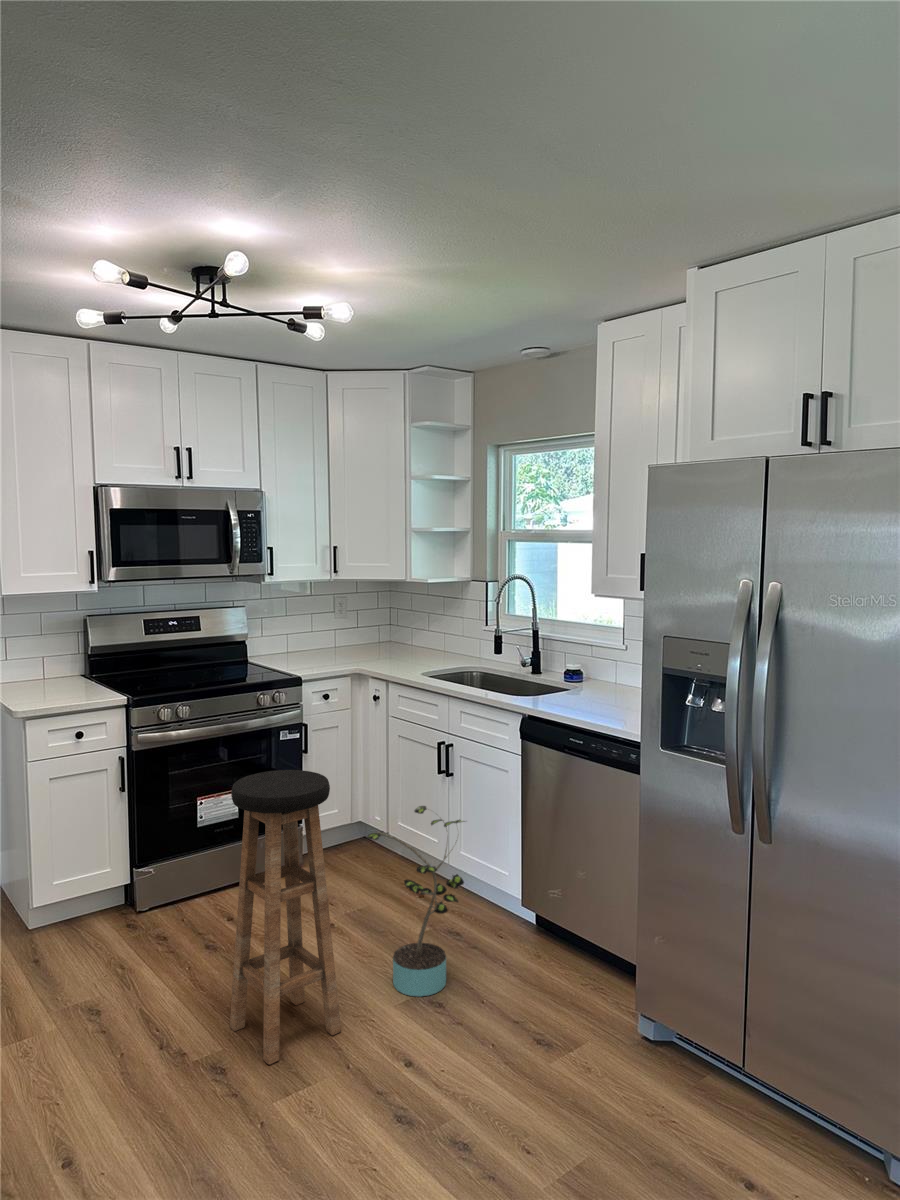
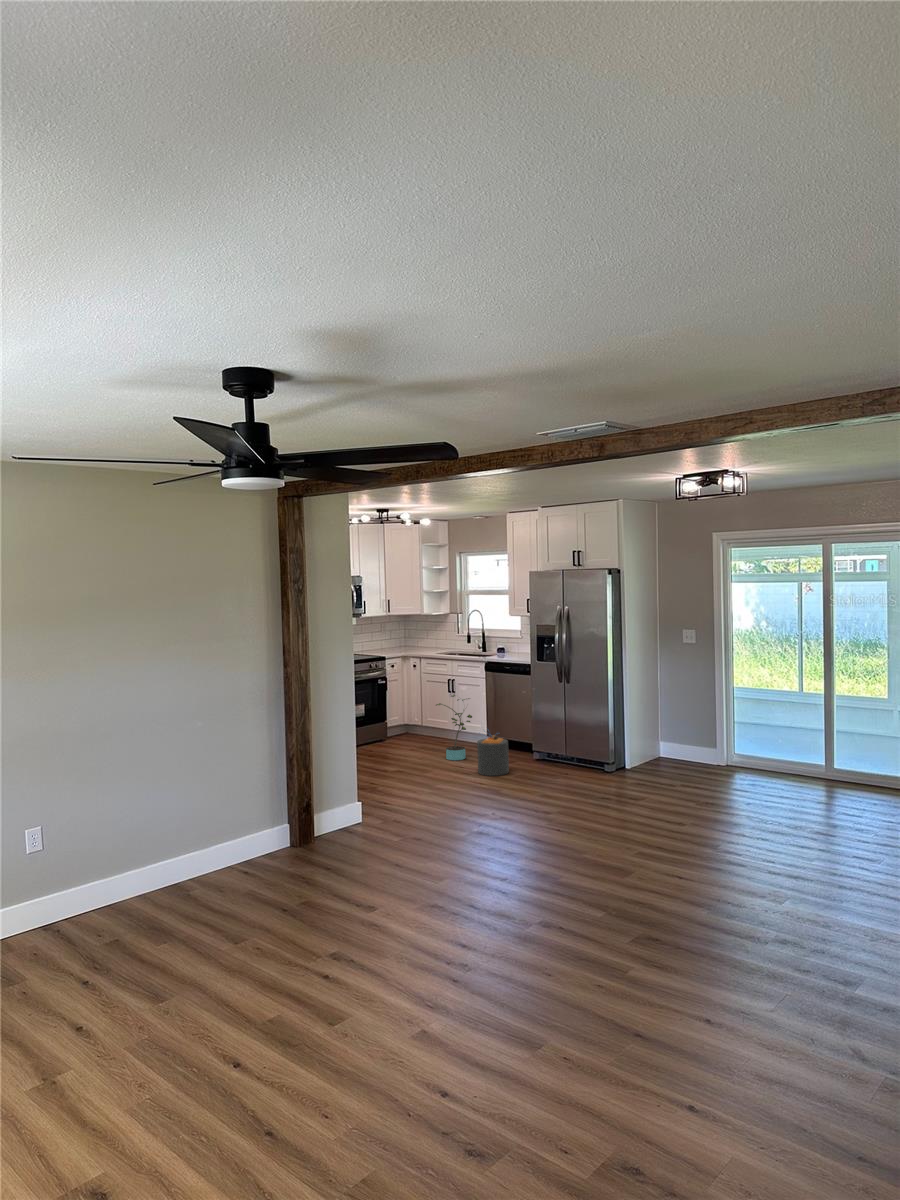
bar stool: present [230,770,341,1065] -> none [396,679,435,772]
trash can: none [449,948,550,1140] -> present [477,734,509,776]

